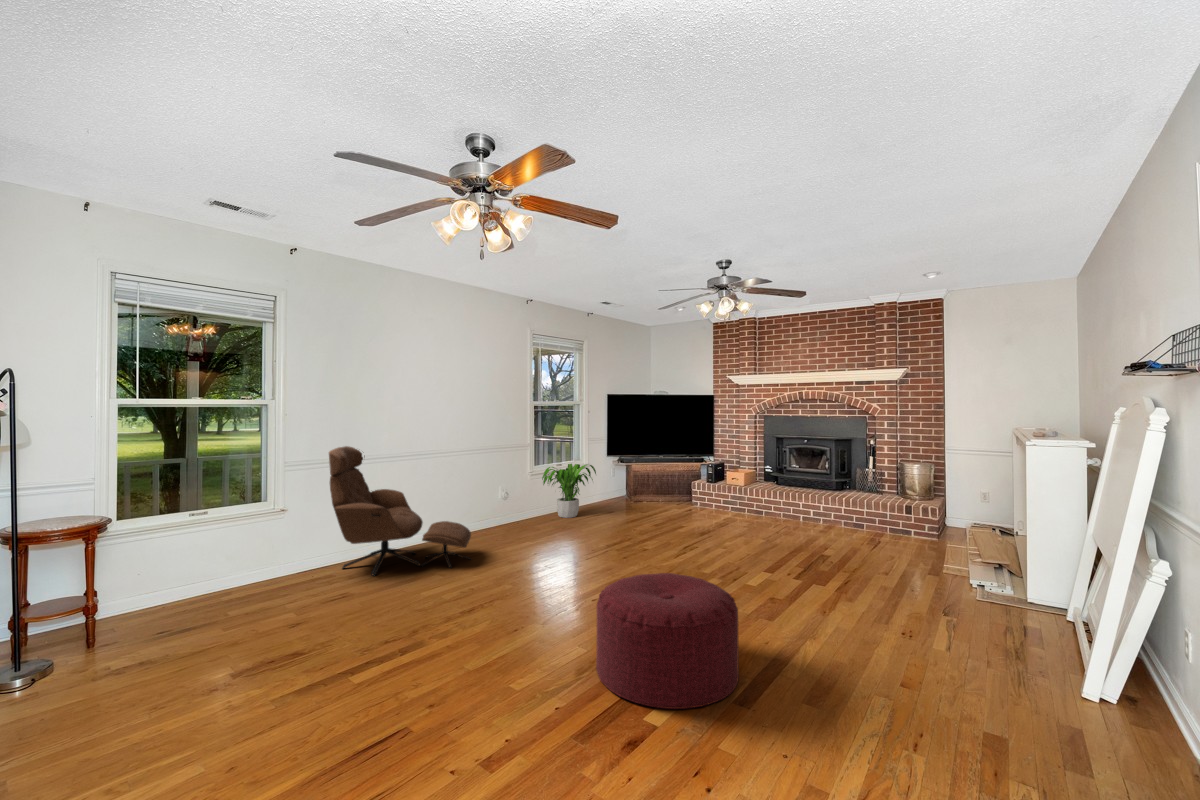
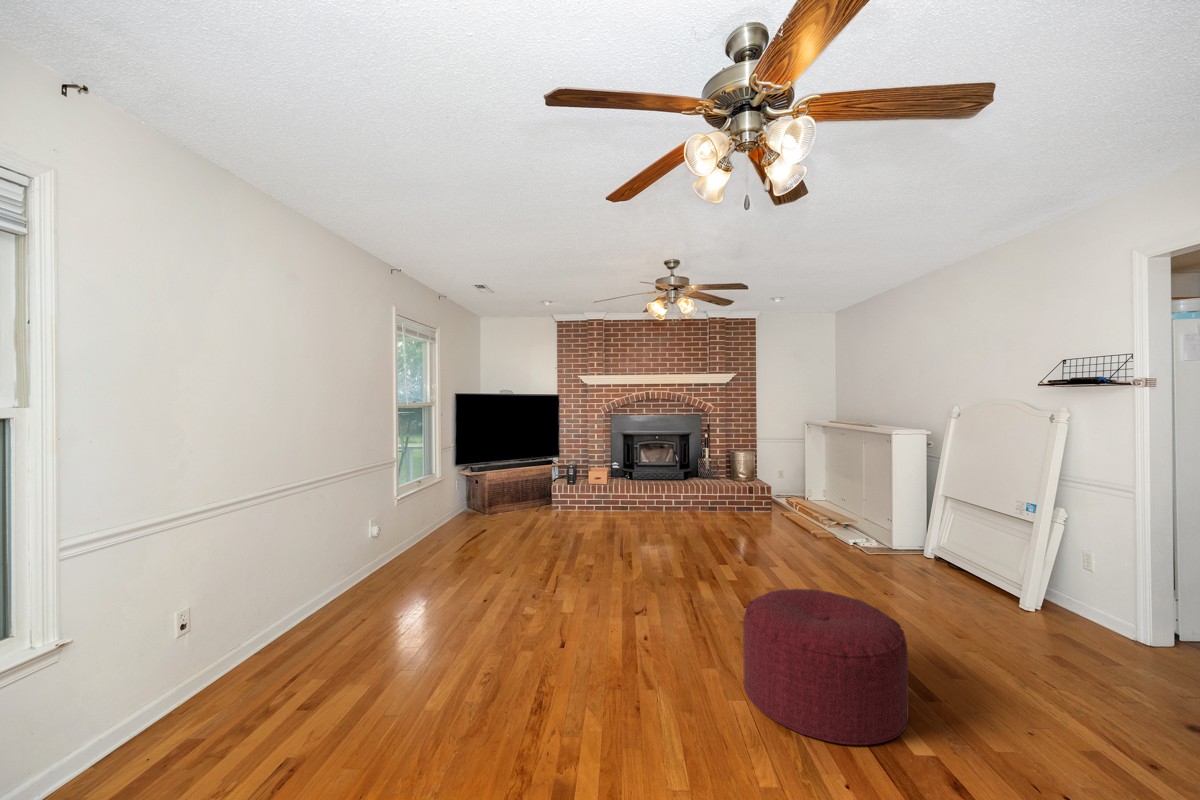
lounge chair: present [329,446,471,575] -> none [178,486,417,701]
potted plant: present [542,464,596,518] -> none [410,477,476,544]

